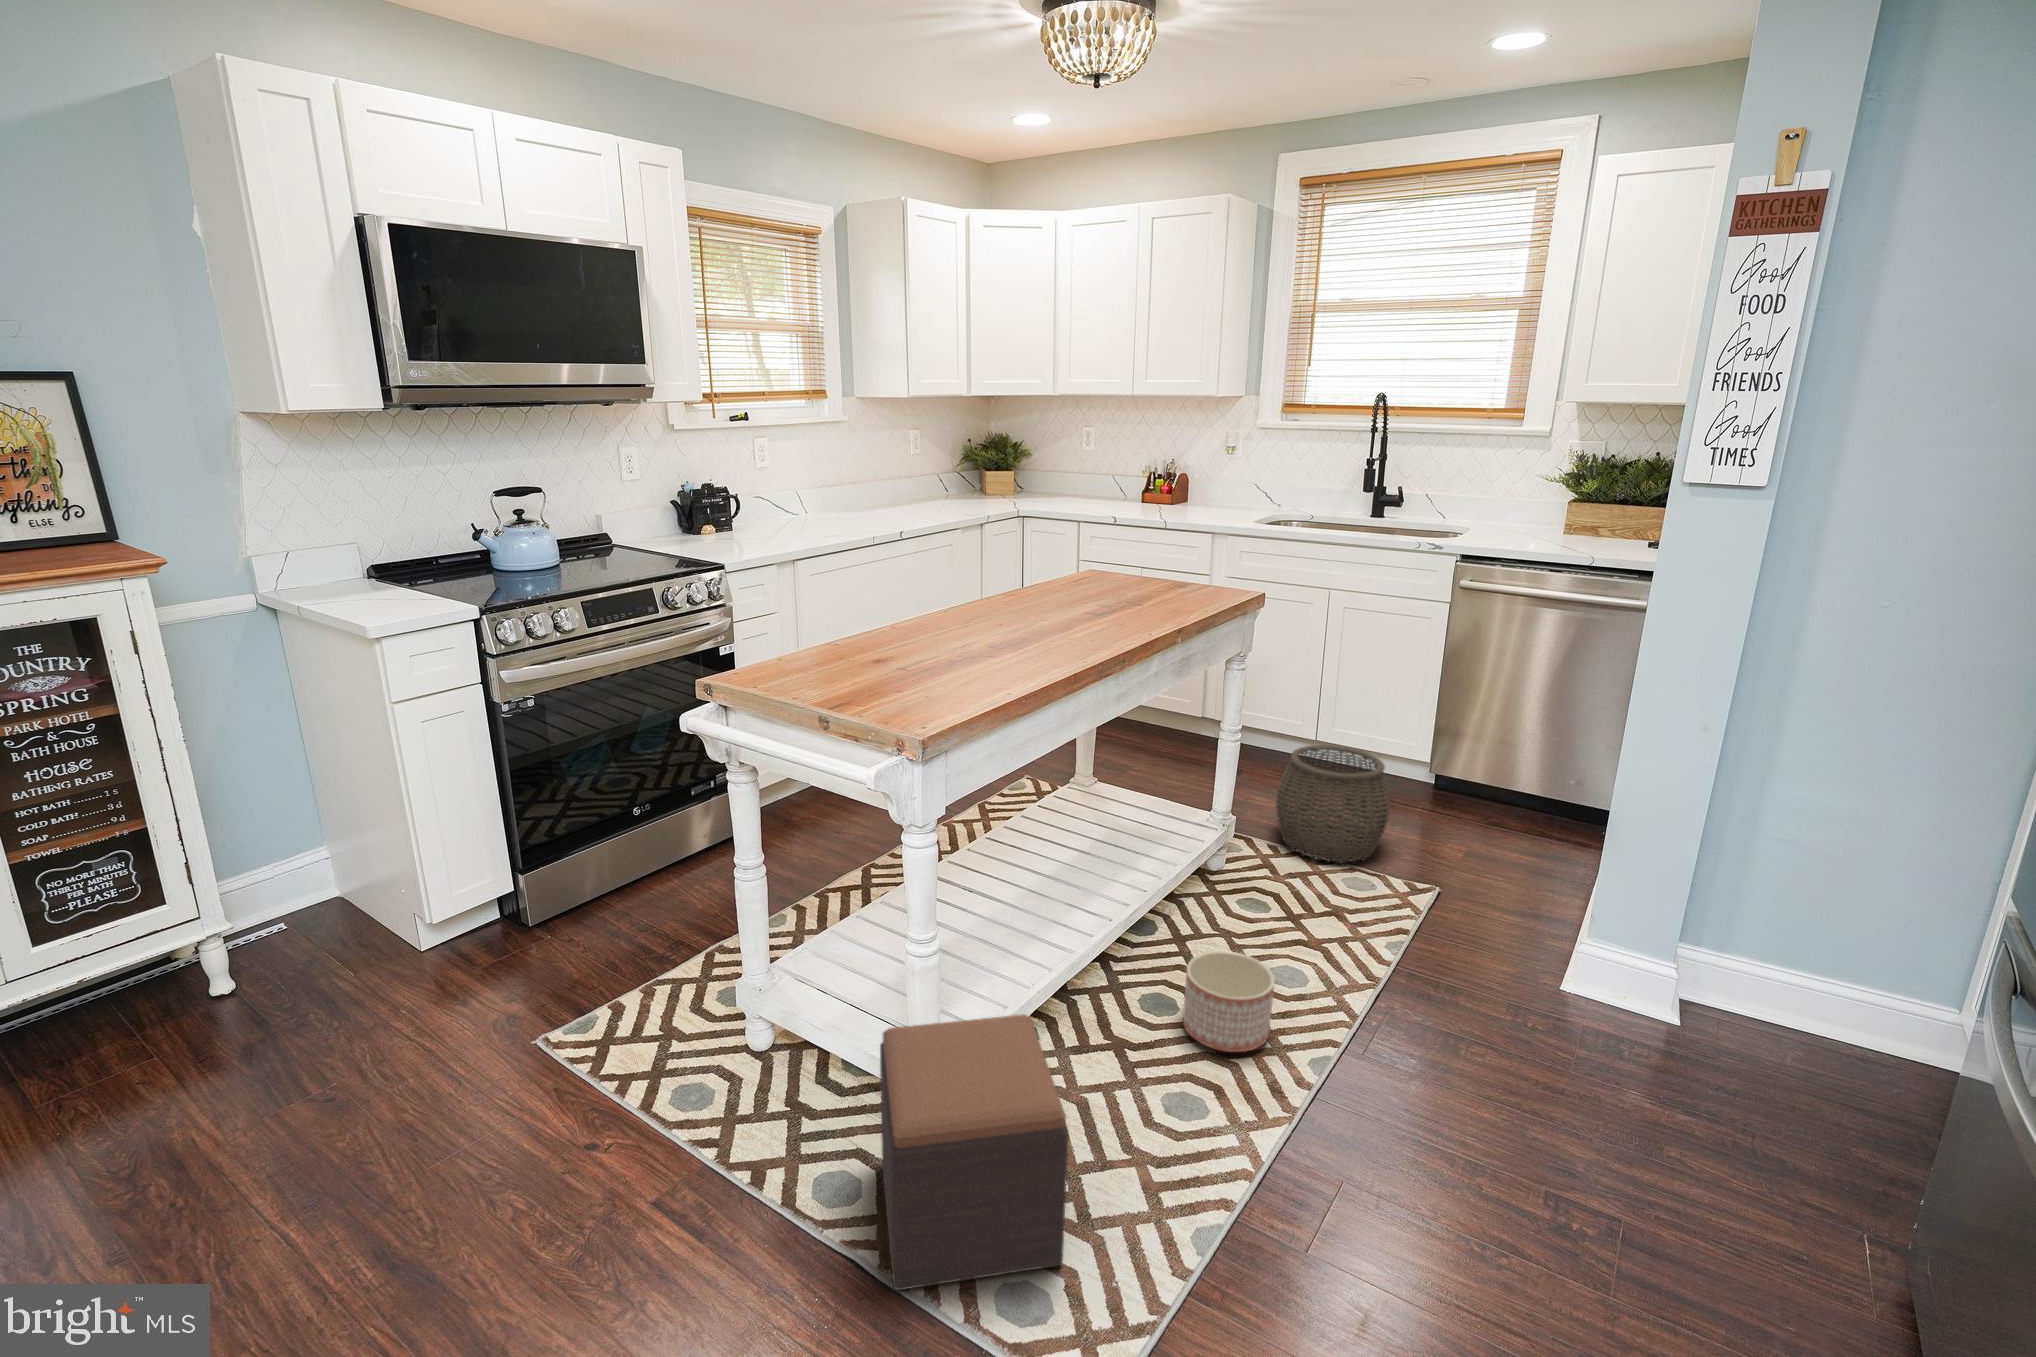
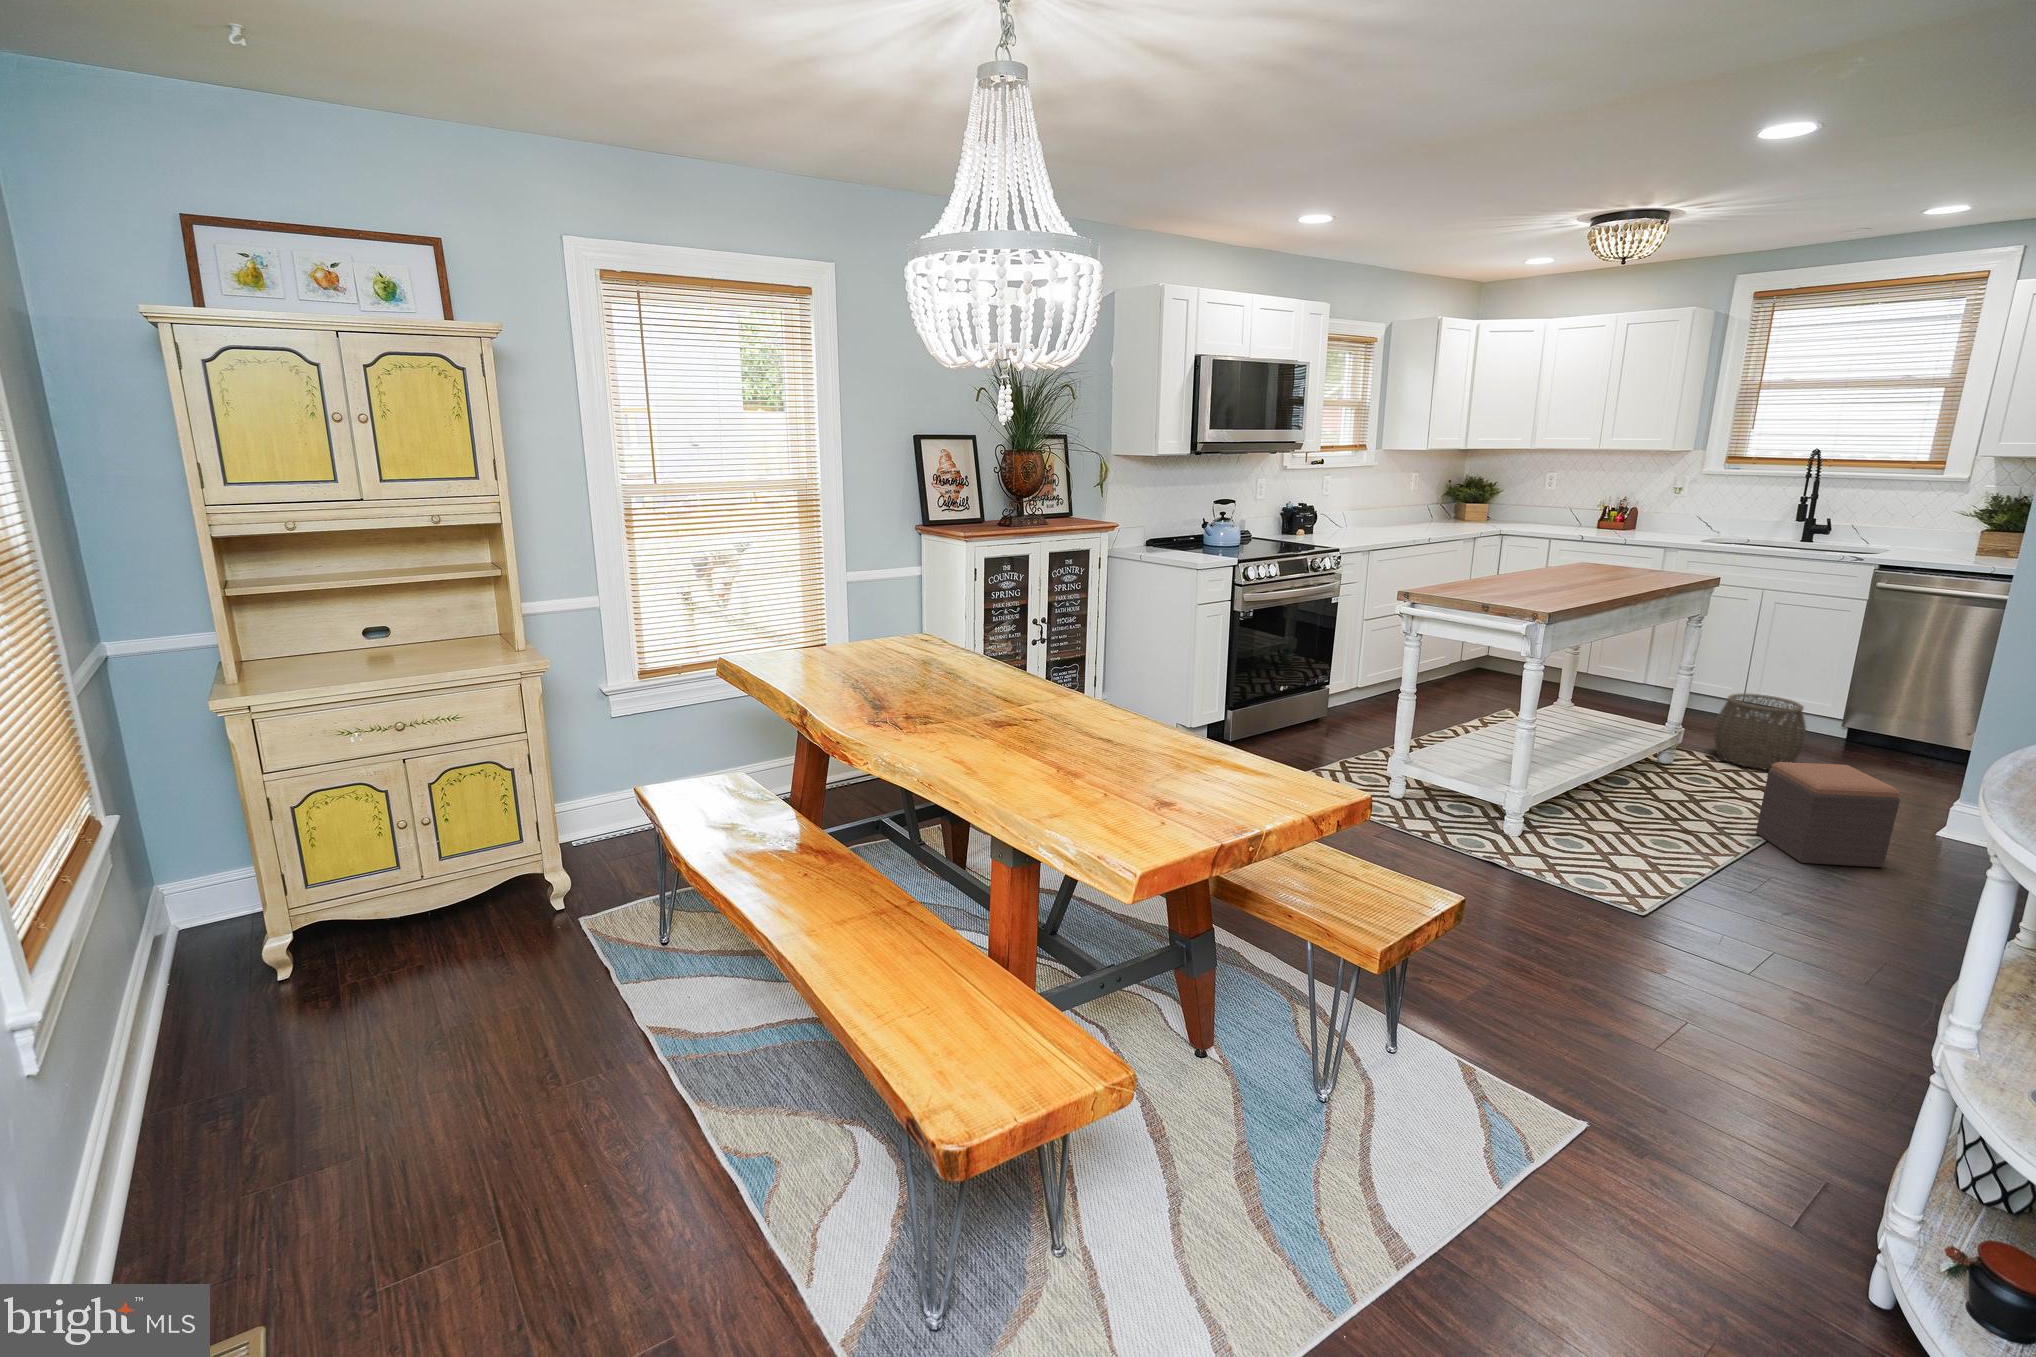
planter: present [1183,951,1274,1052] -> none [1659,782,1723,833]
footstool: present [880,1014,1069,1290] -> present [1756,762,1900,867]

